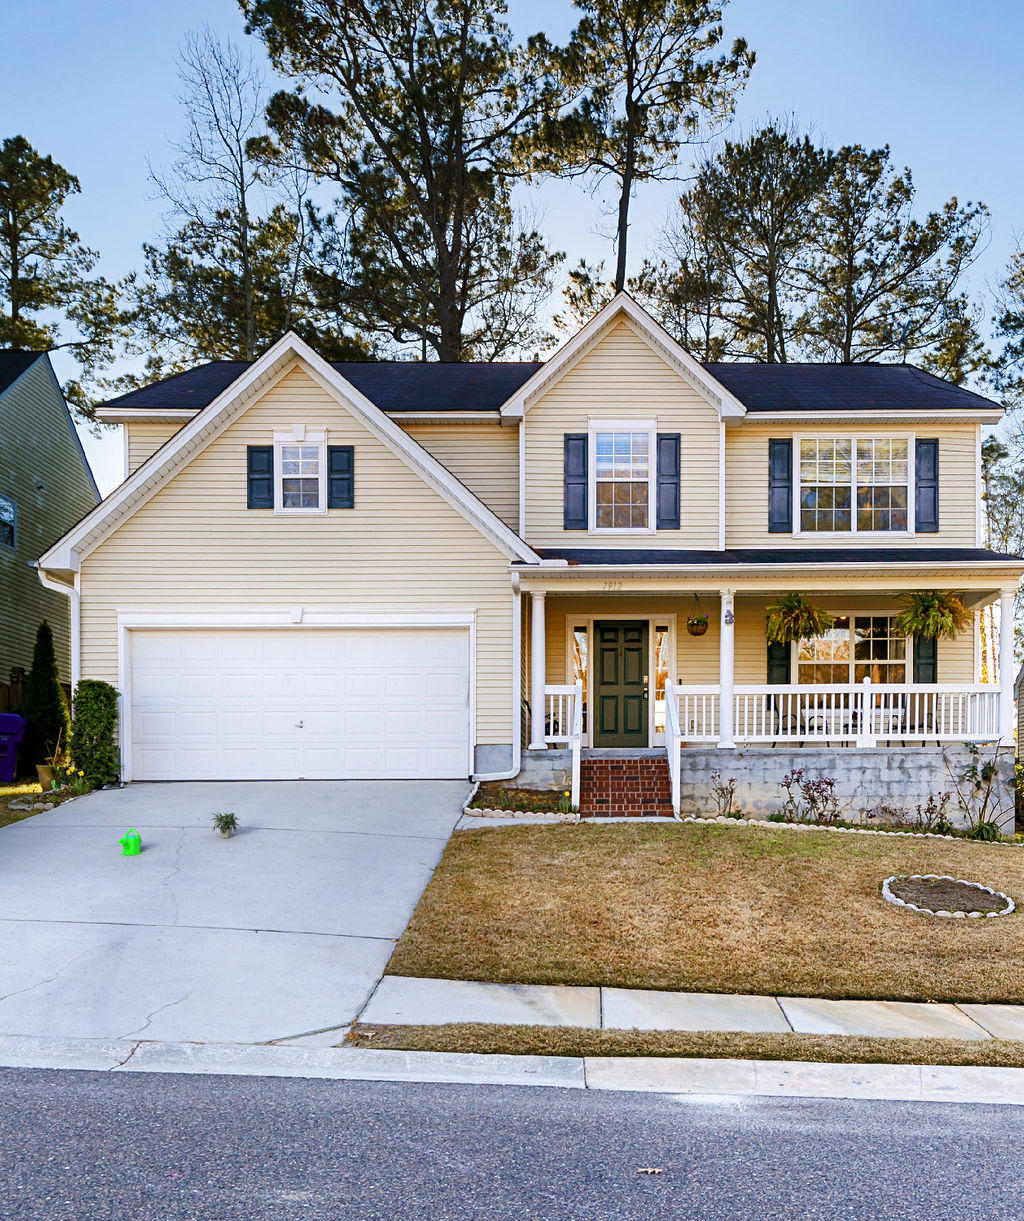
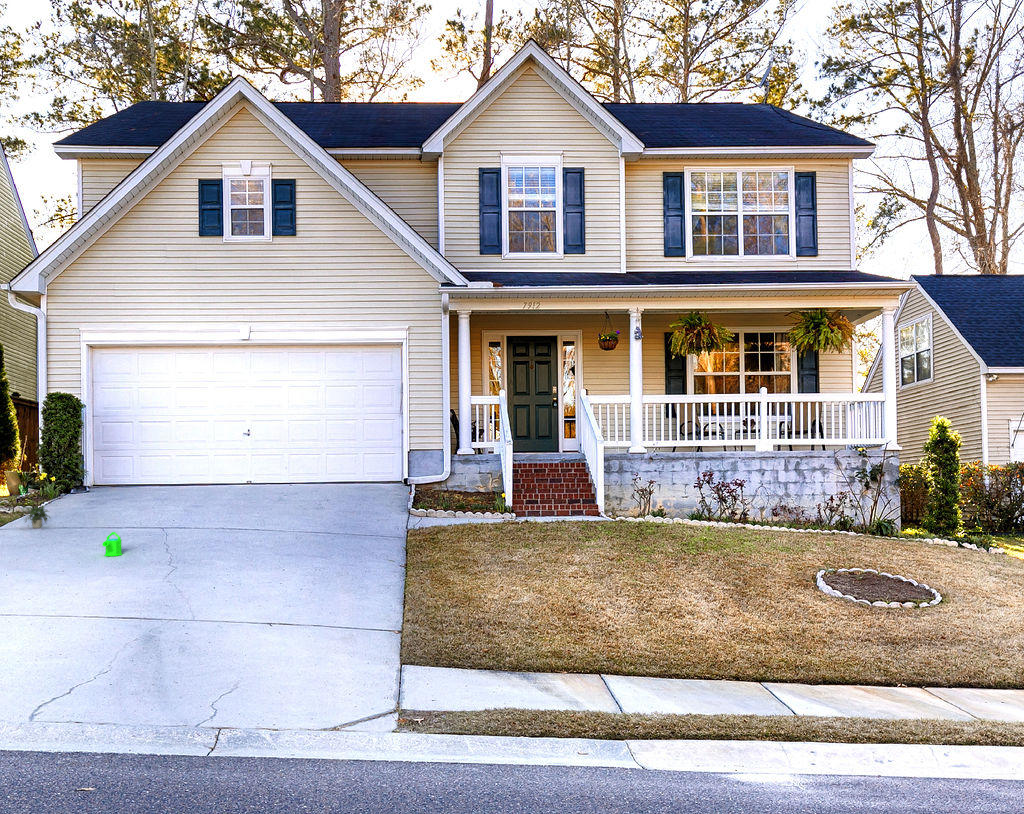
potted plant: present [212,813,241,838] -> present [24,506,50,528]

